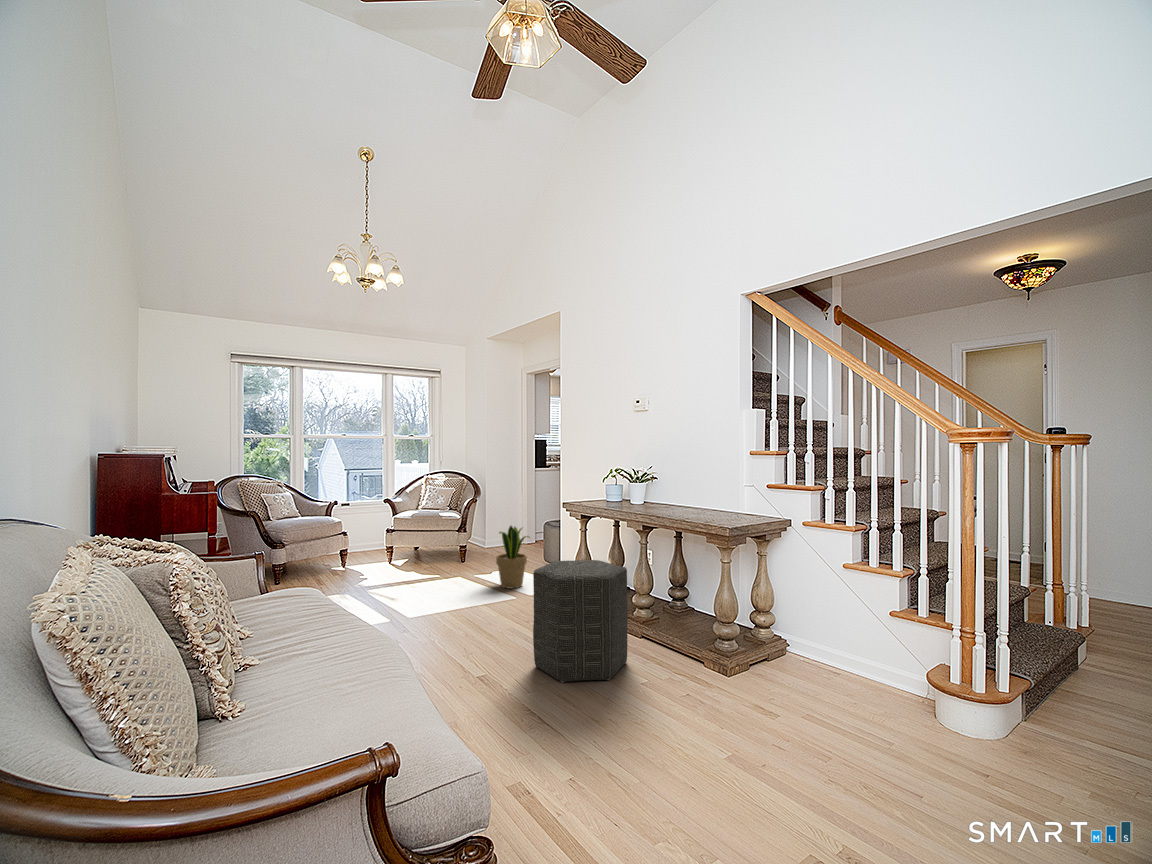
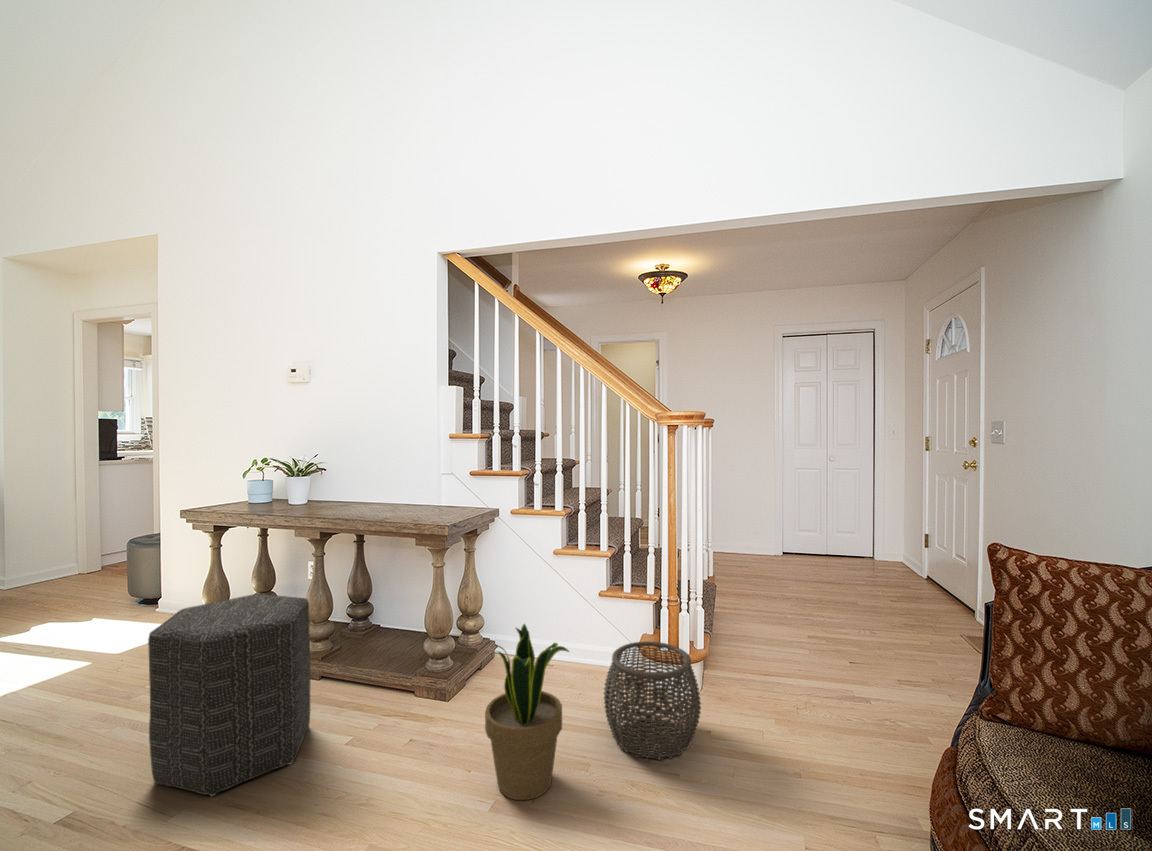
potted plant: present [496,526,529,589] -> present [485,624,569,800]
woven basket: none [859,659,973,778] -> present [604,641,701,760]

